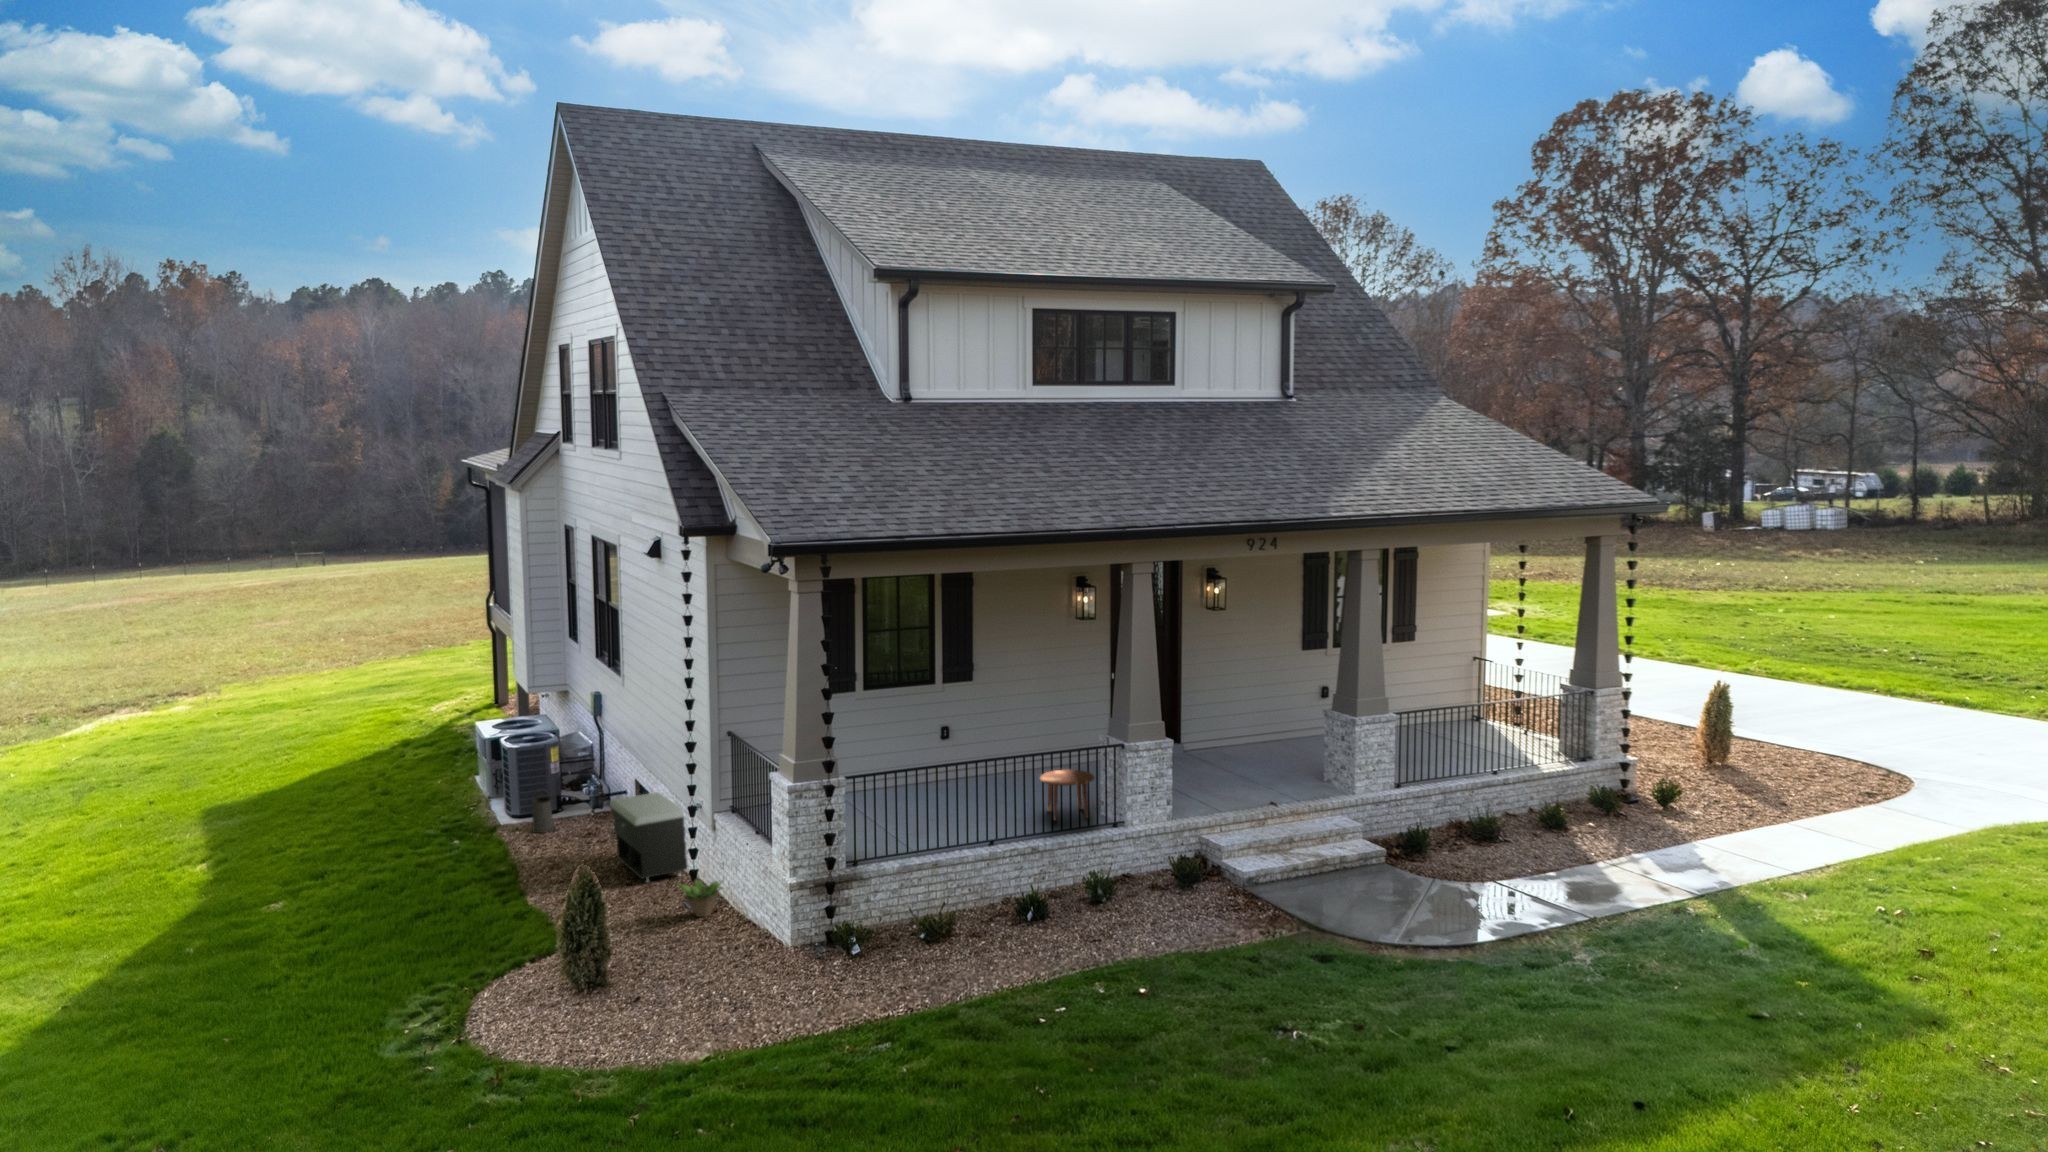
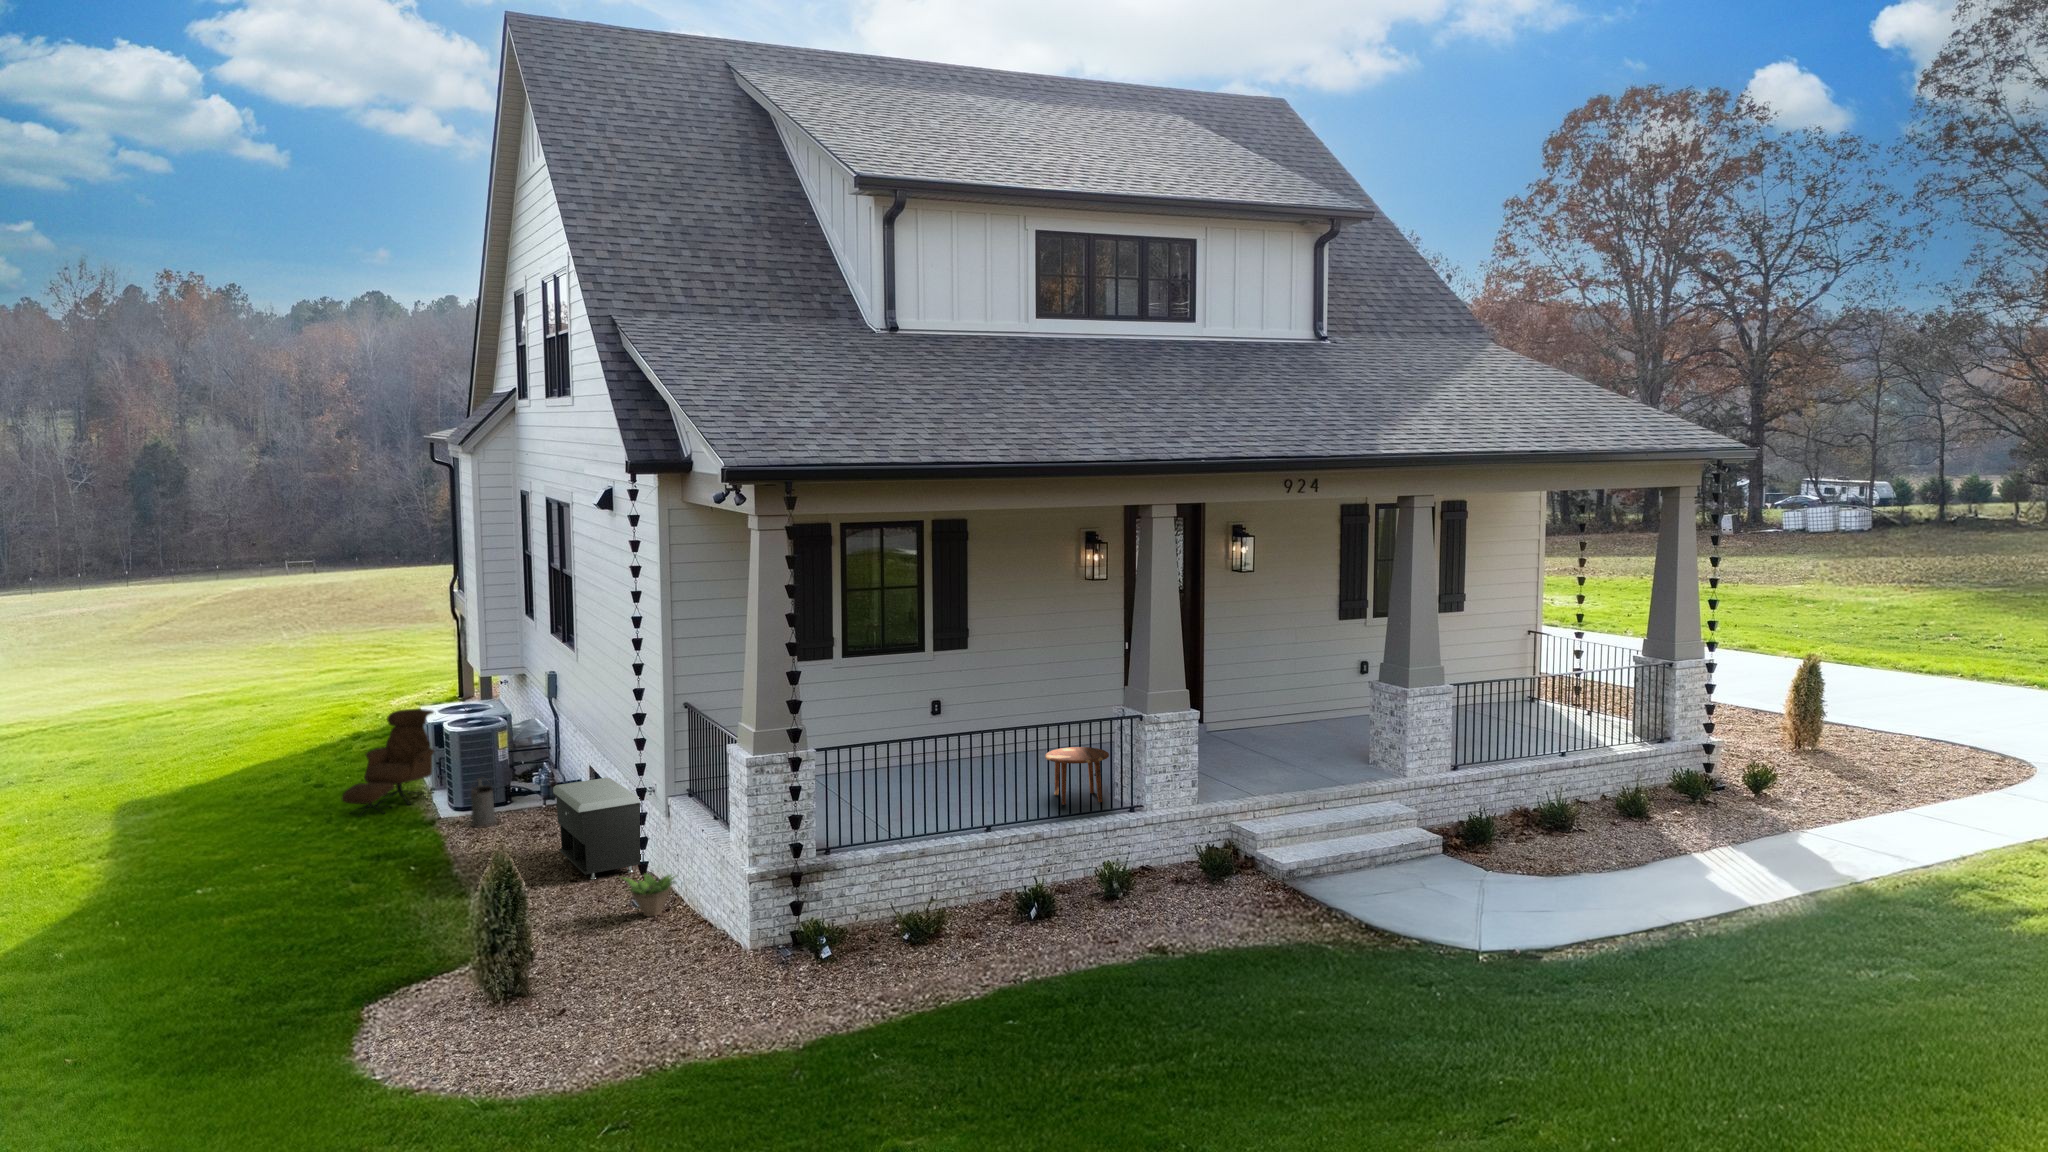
lounge chair: none [414,724,498,822] -> present [342,709,434,816]

